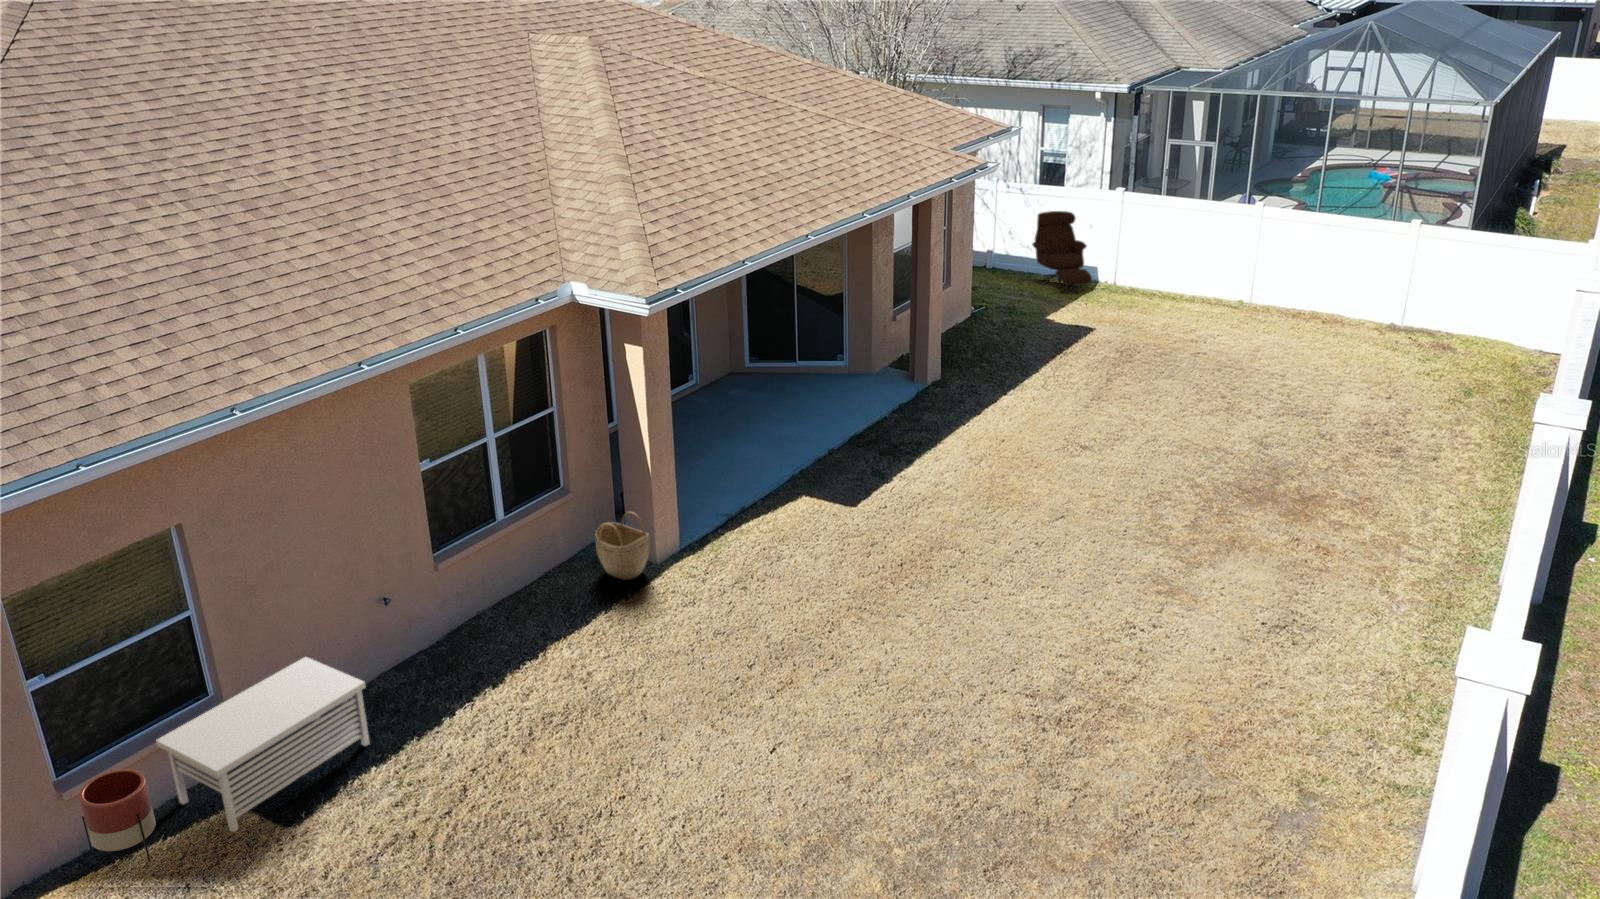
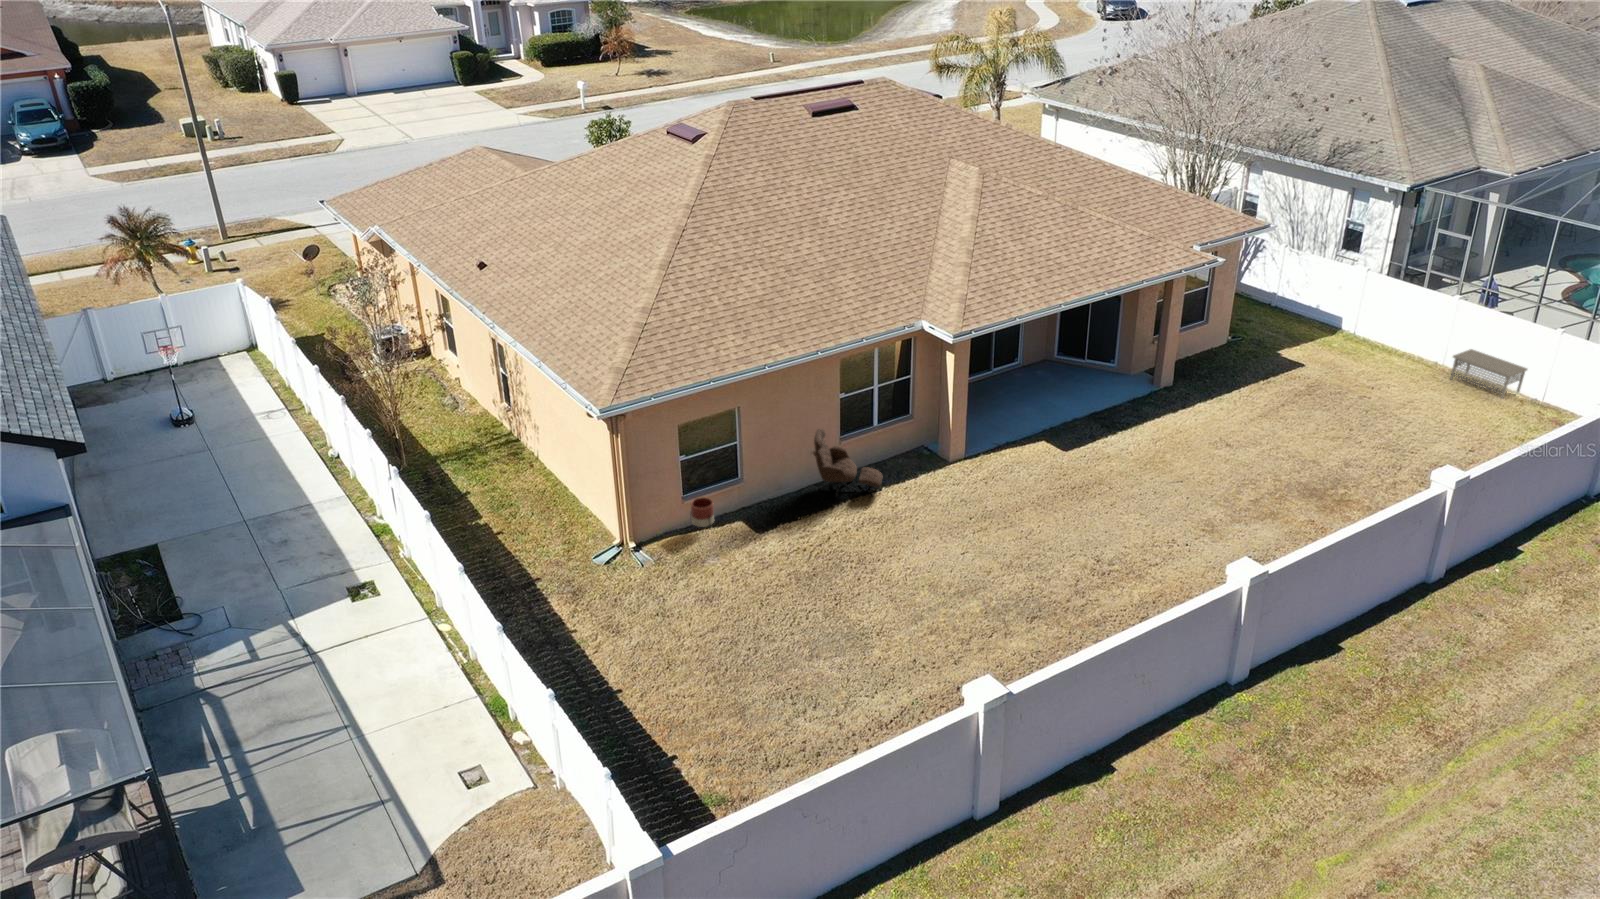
lounge chair: present [1032,211,1092,294] -> present [814,429,883,497]
woven basket: present [596,512,649,580] -> none [921,433,946,467]
storage bench: present [156,657,369,832] -> present [1450,349,1527,399]

